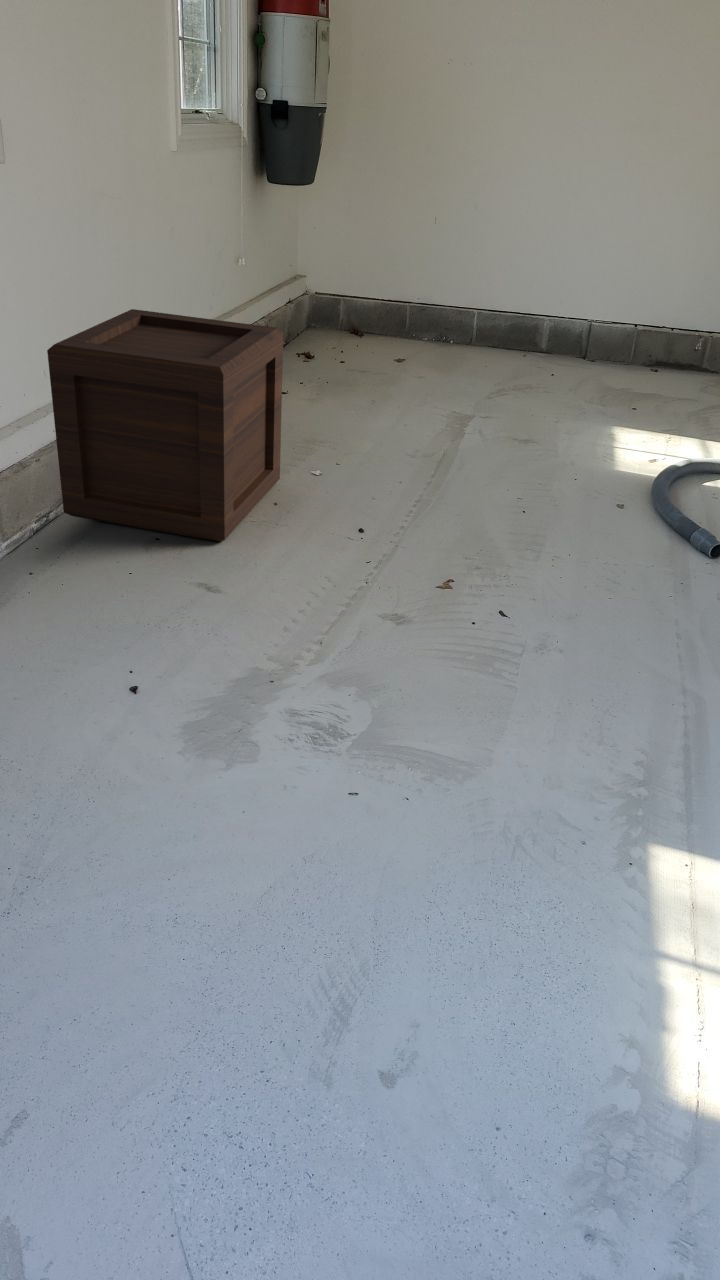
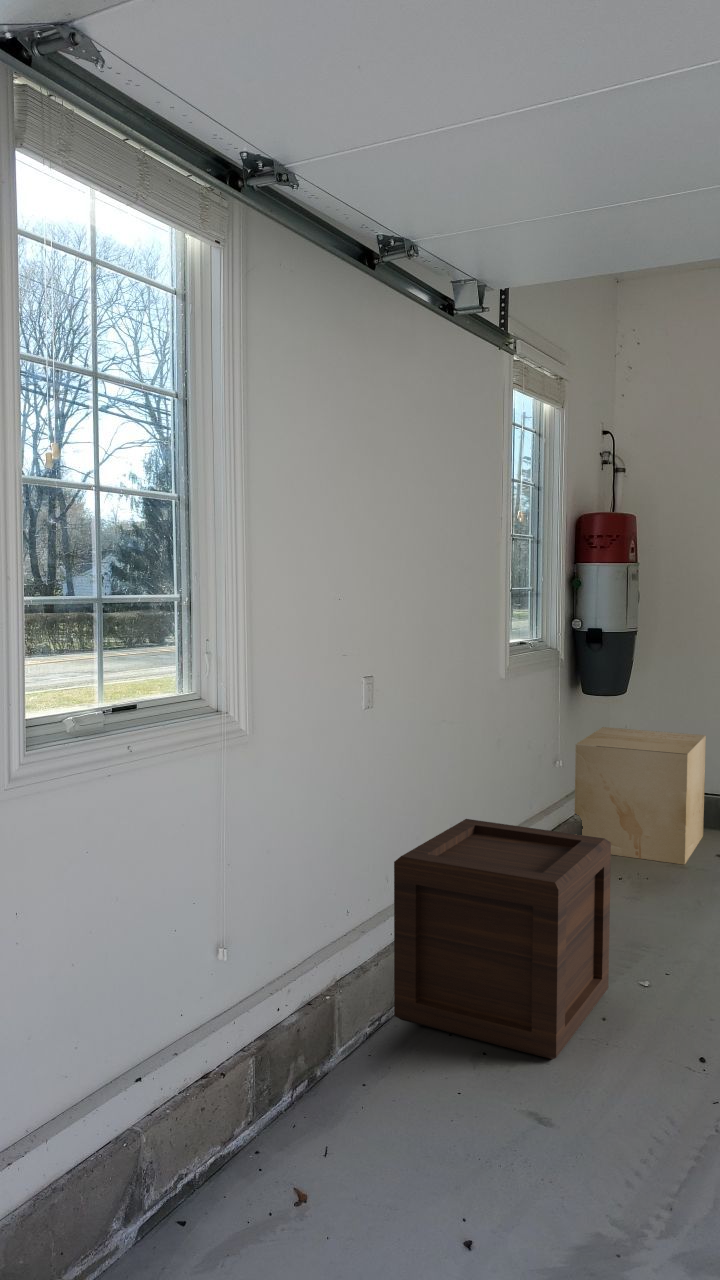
cardboard box: none [258,226,393,370] -> present [575,727,706,865]

